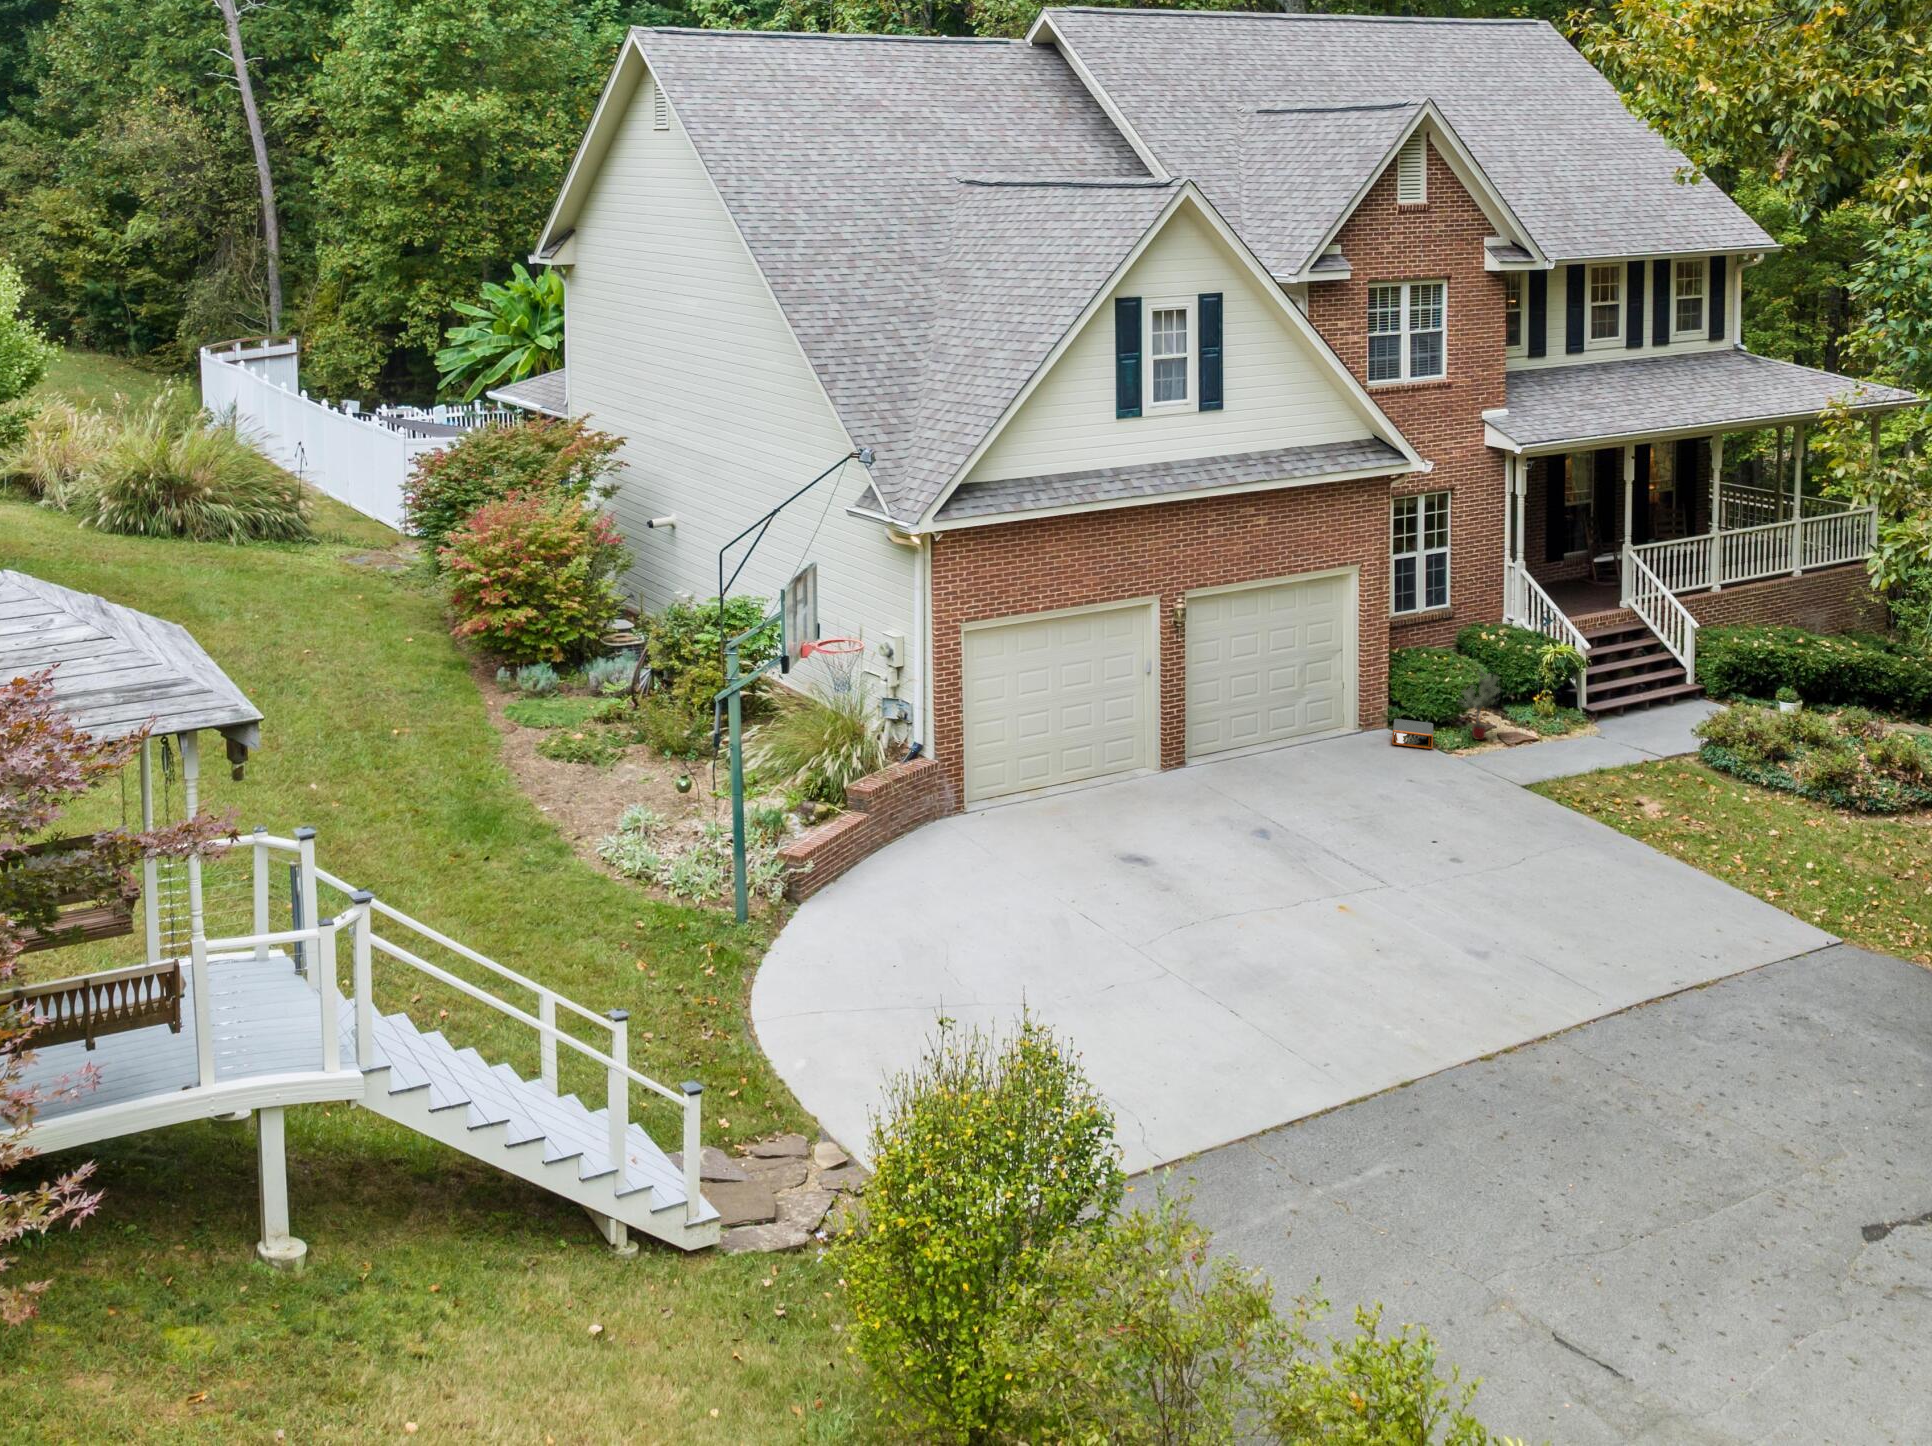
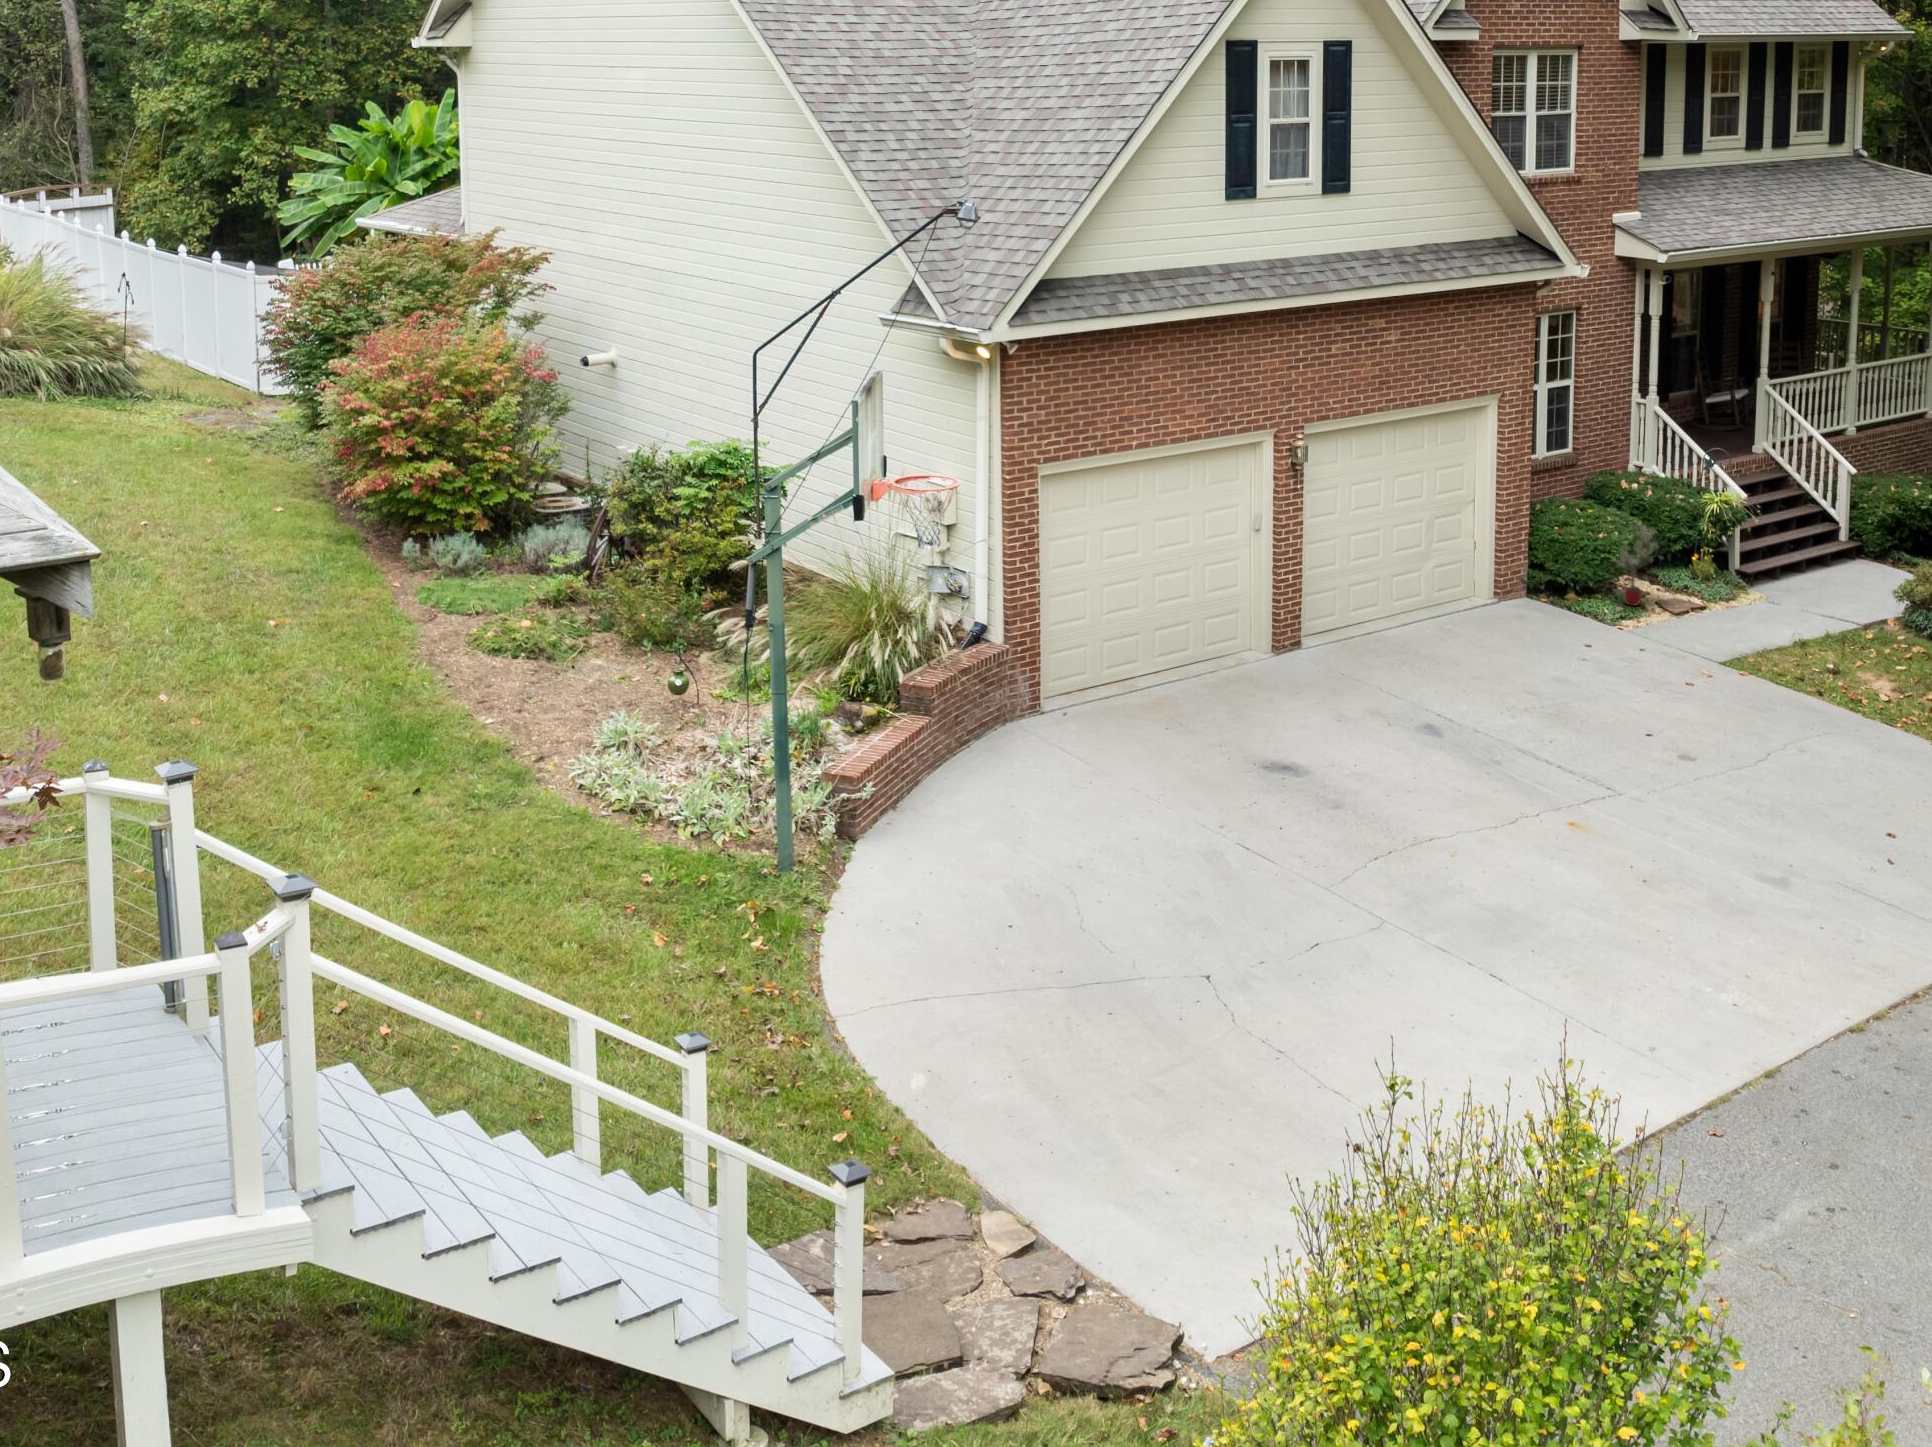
storage box: present [1392,719,1433,749] -> none [1530,583,1586,618]

